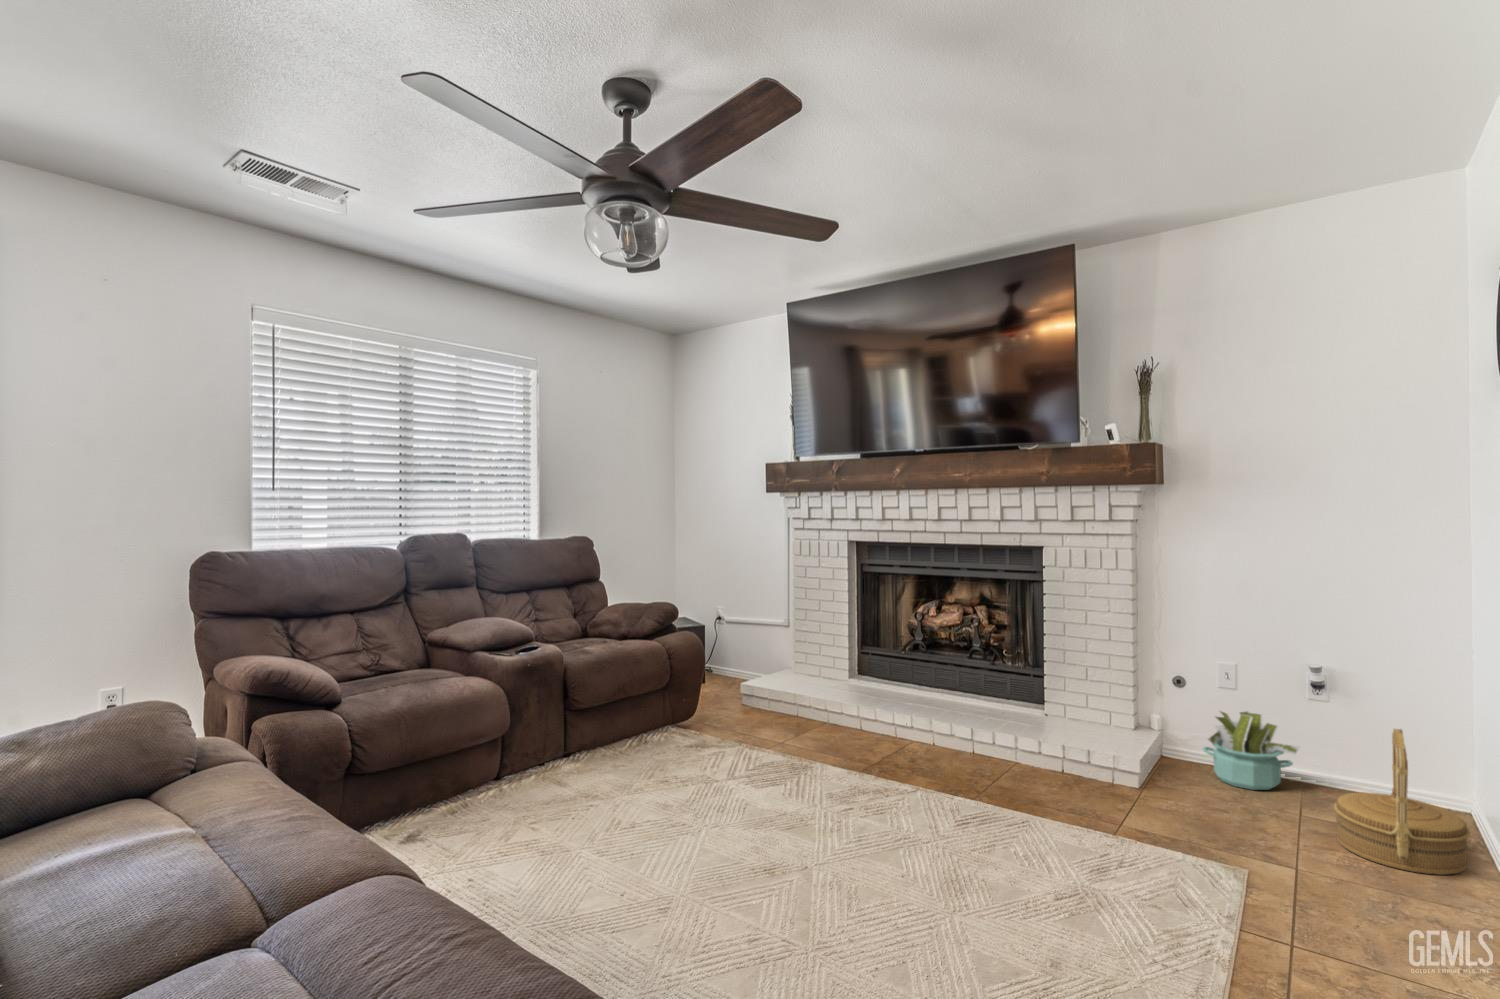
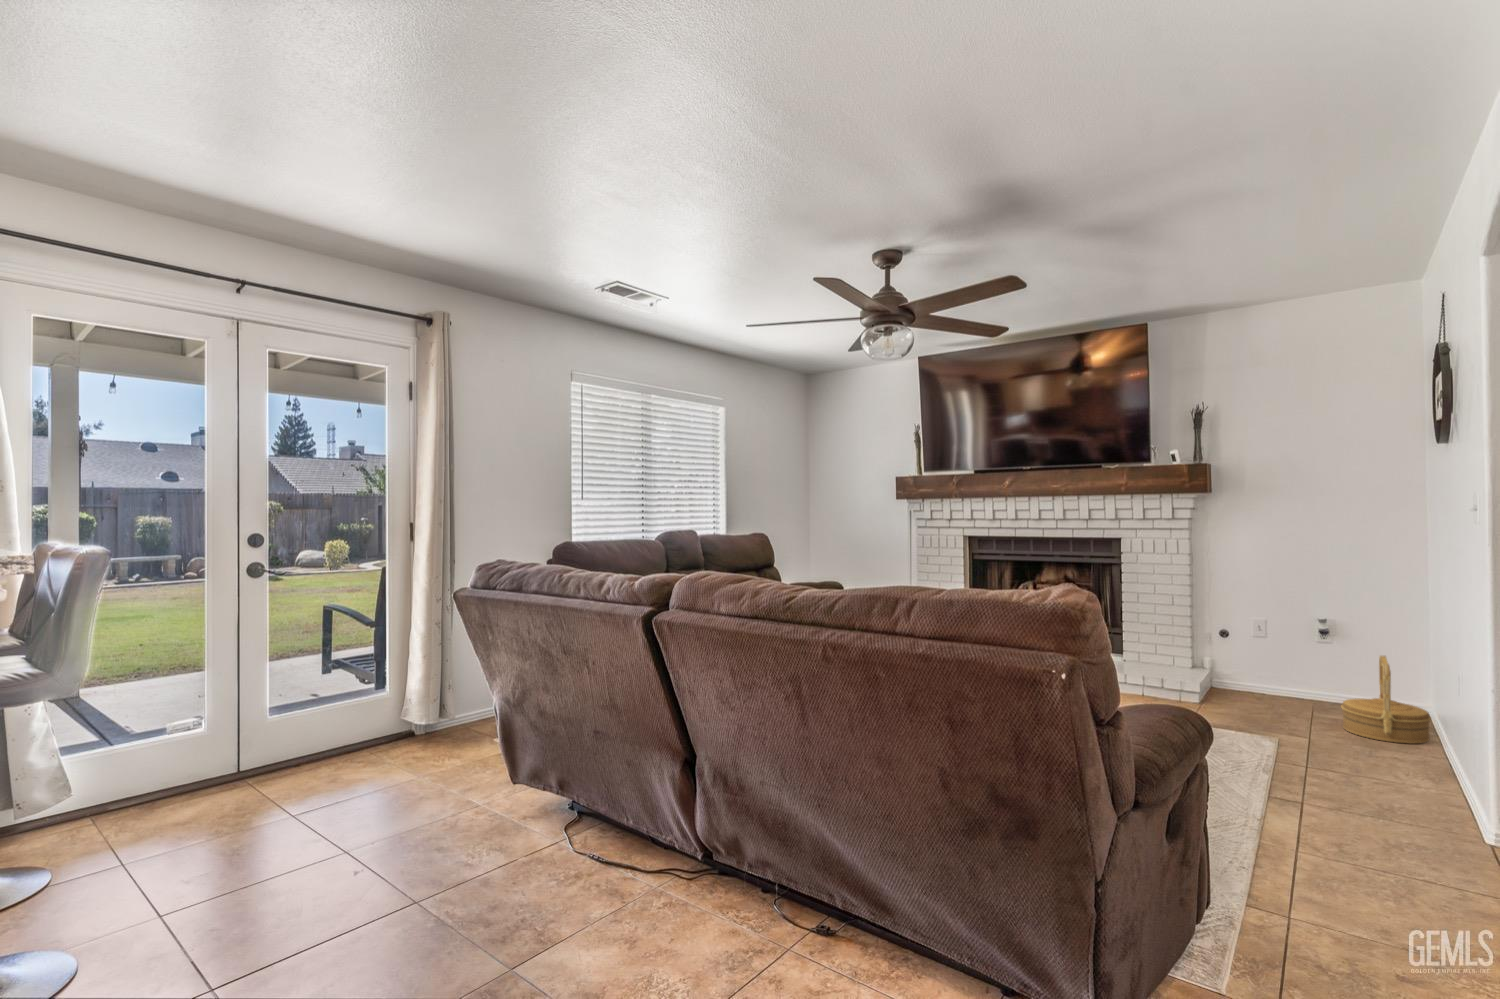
decorative plant: present [1203,711,1299,790] -> none [1243,652,1314,705]

